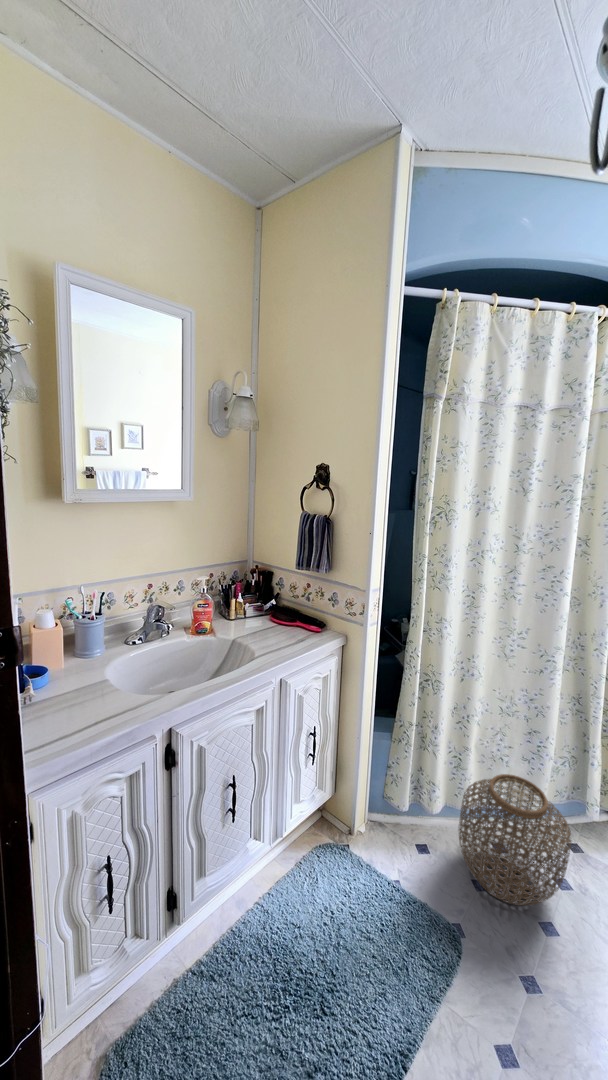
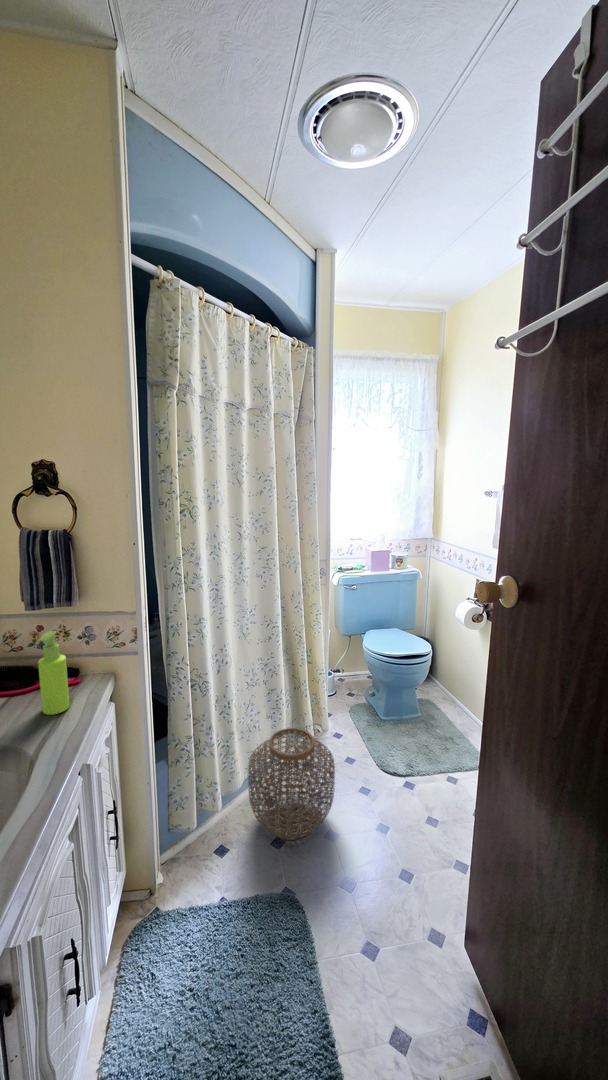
soap dispenser: none [290,586,308,645] -> present [38,631,69,715]

